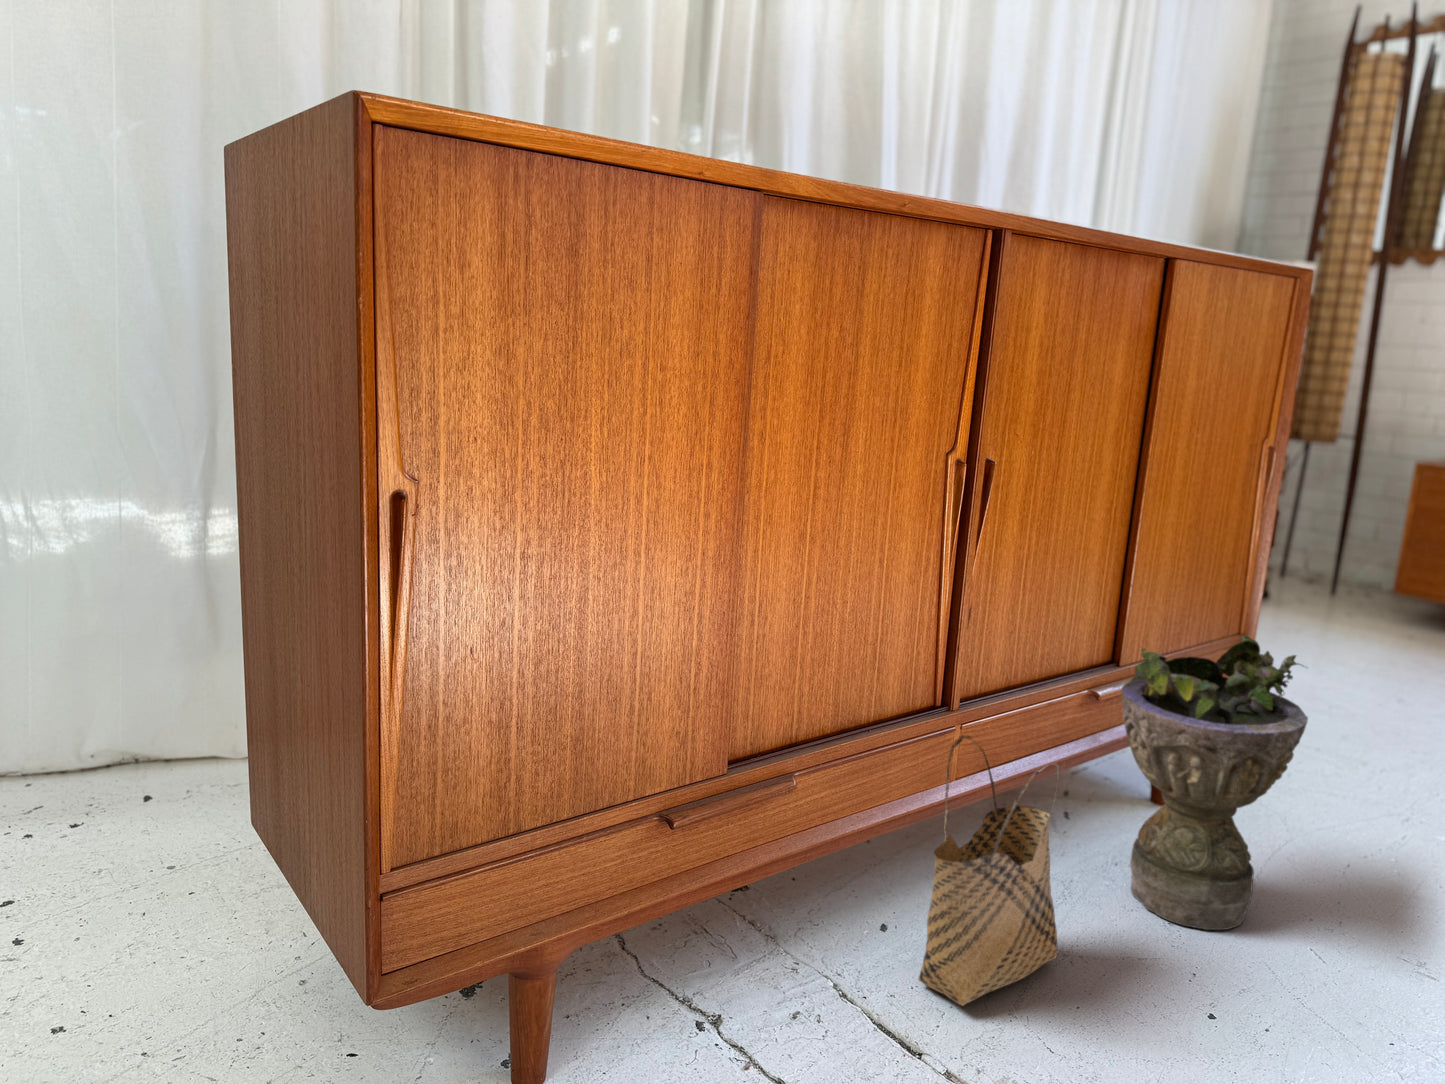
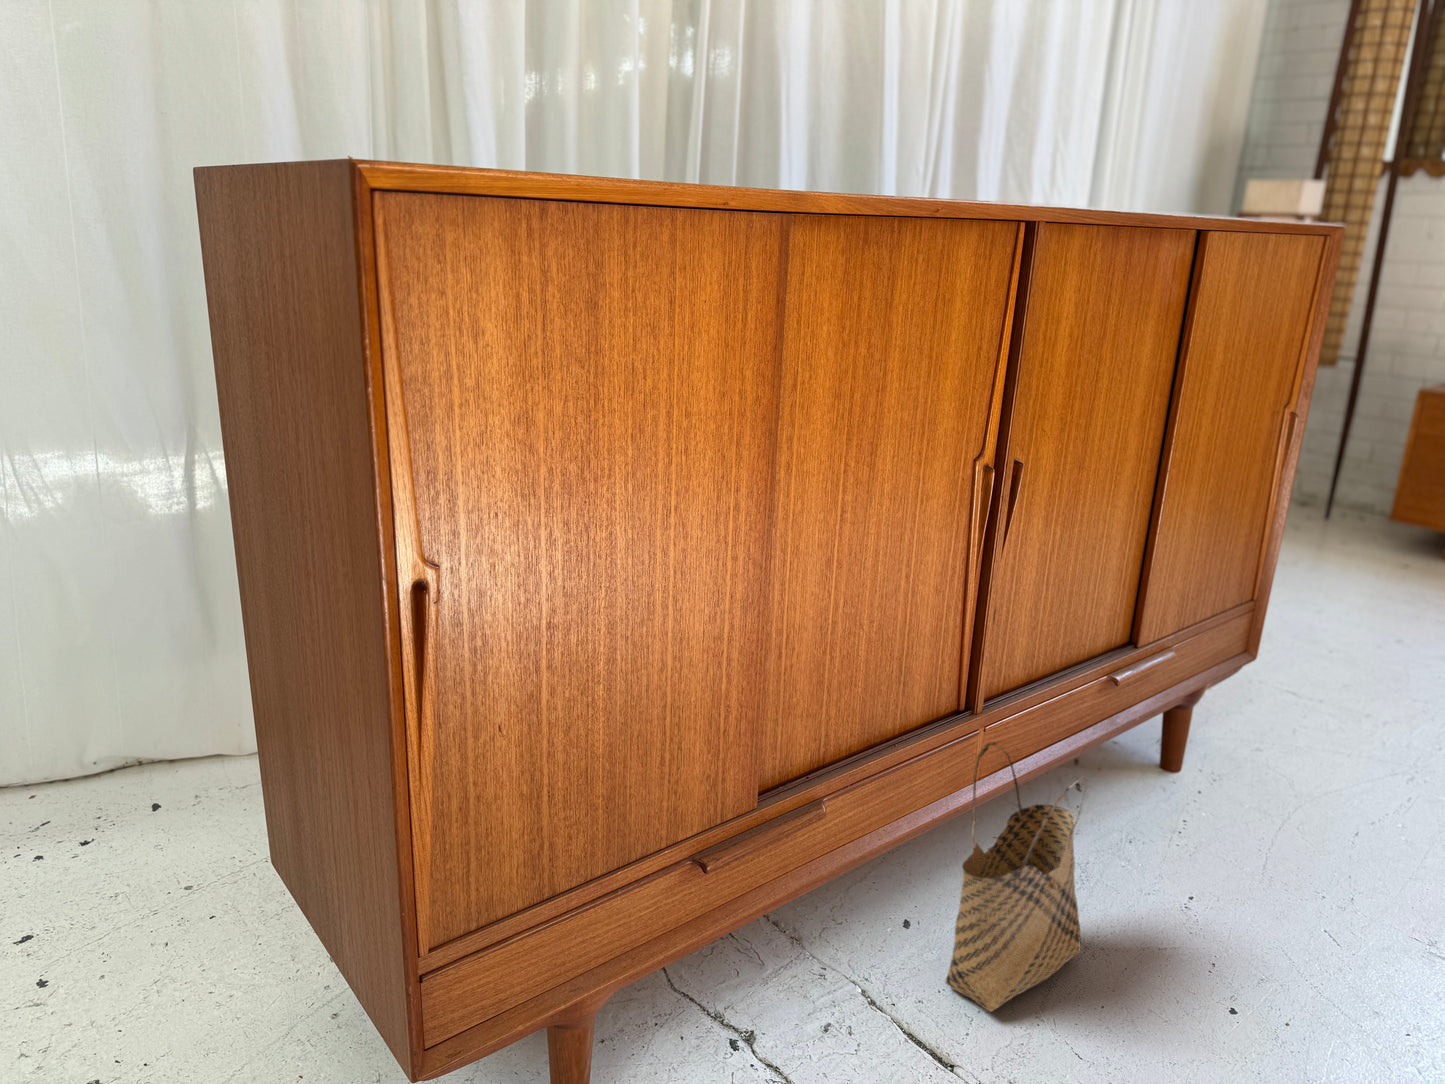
planter: present [1121,635,1308,930] -> none [1142,619,1331,912]

